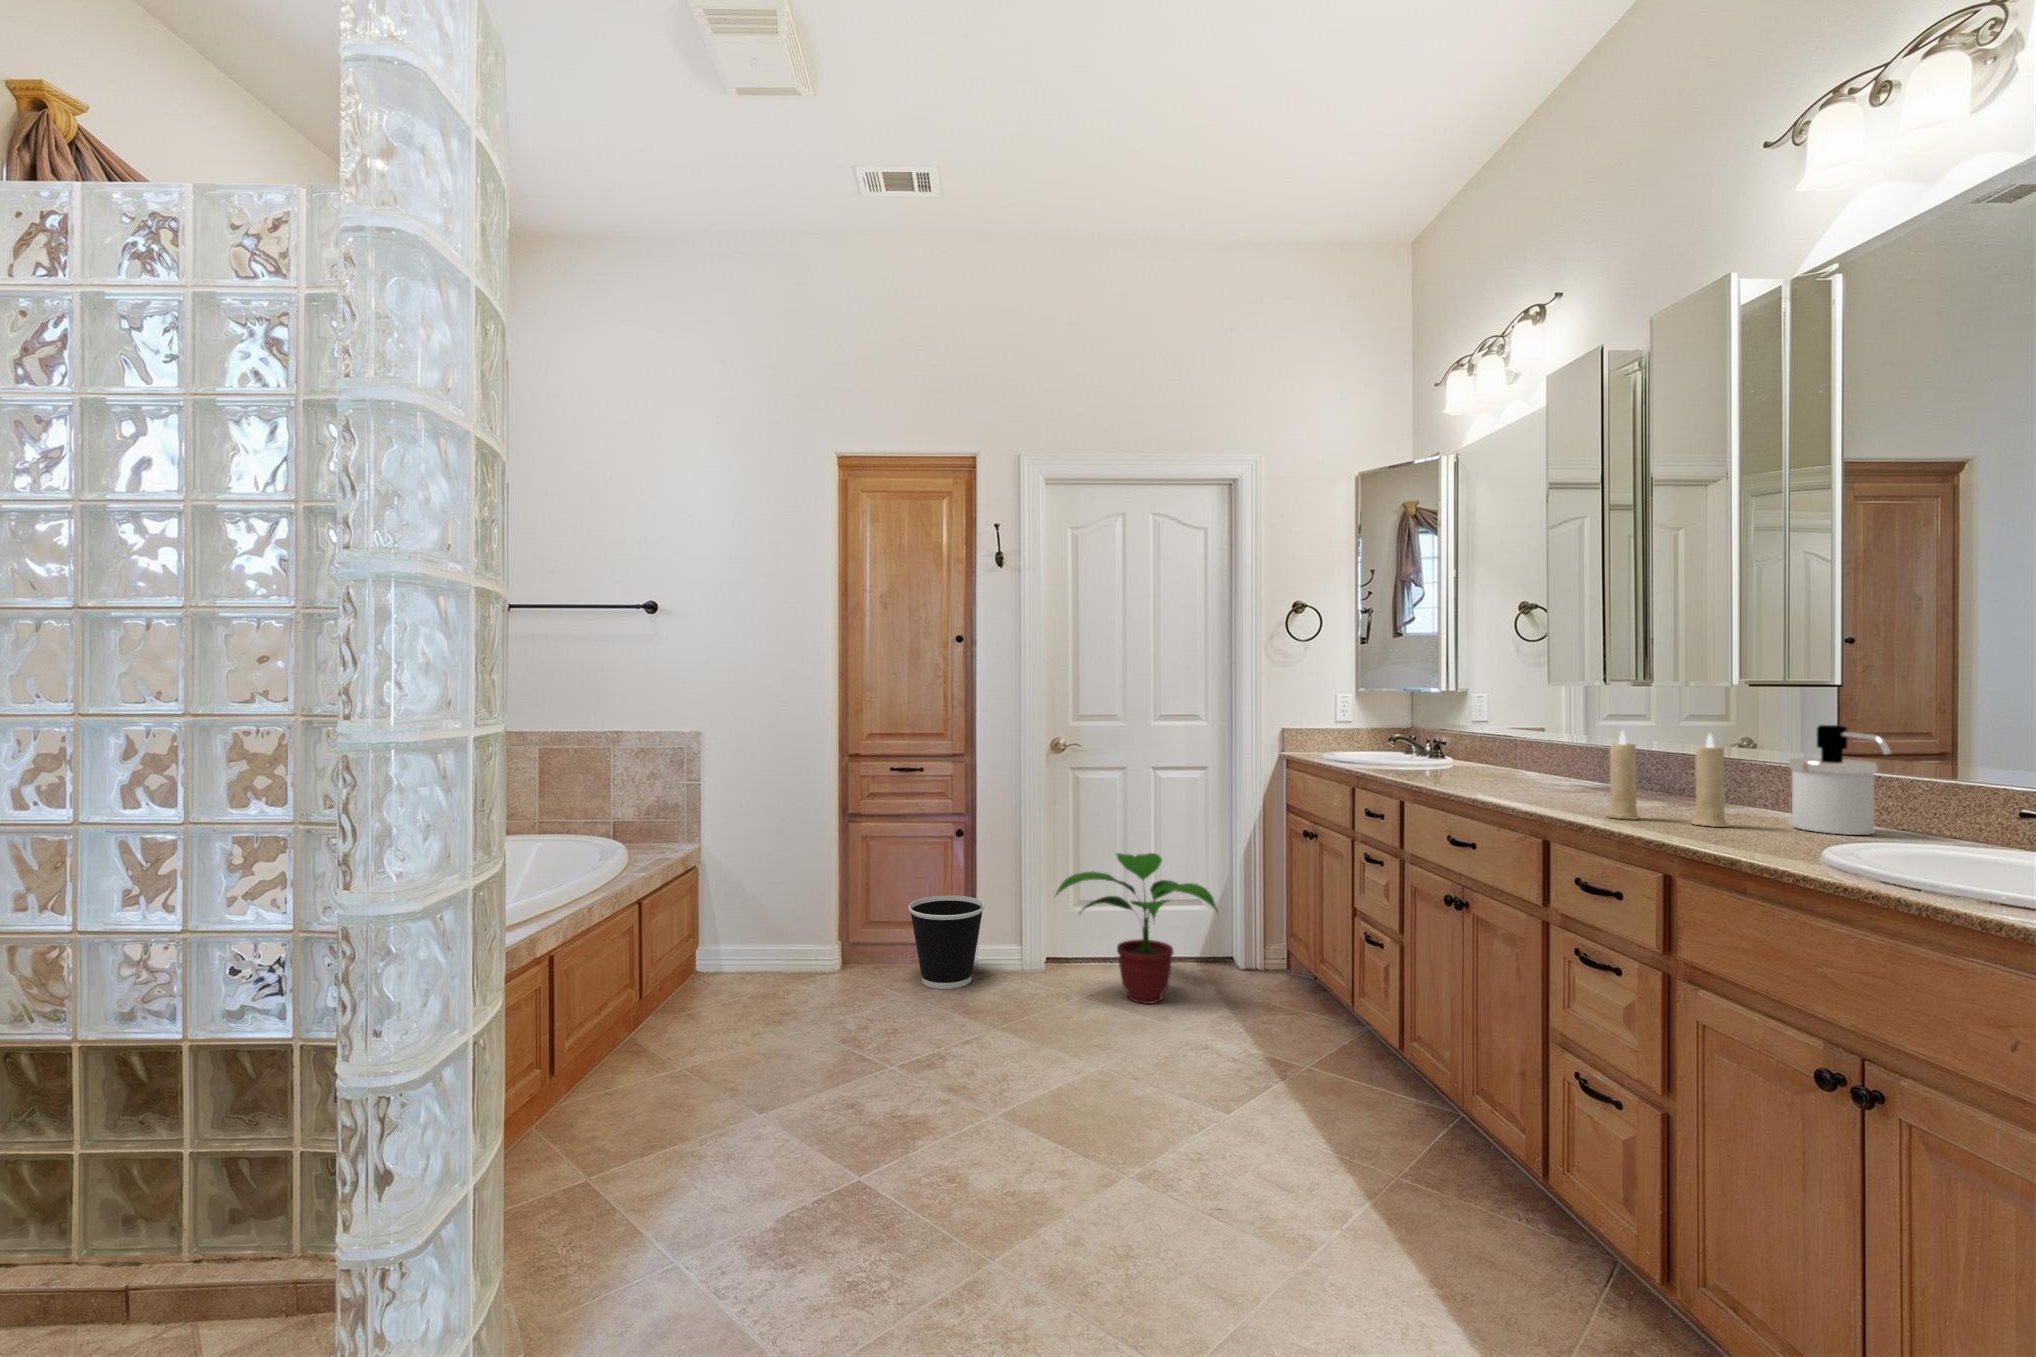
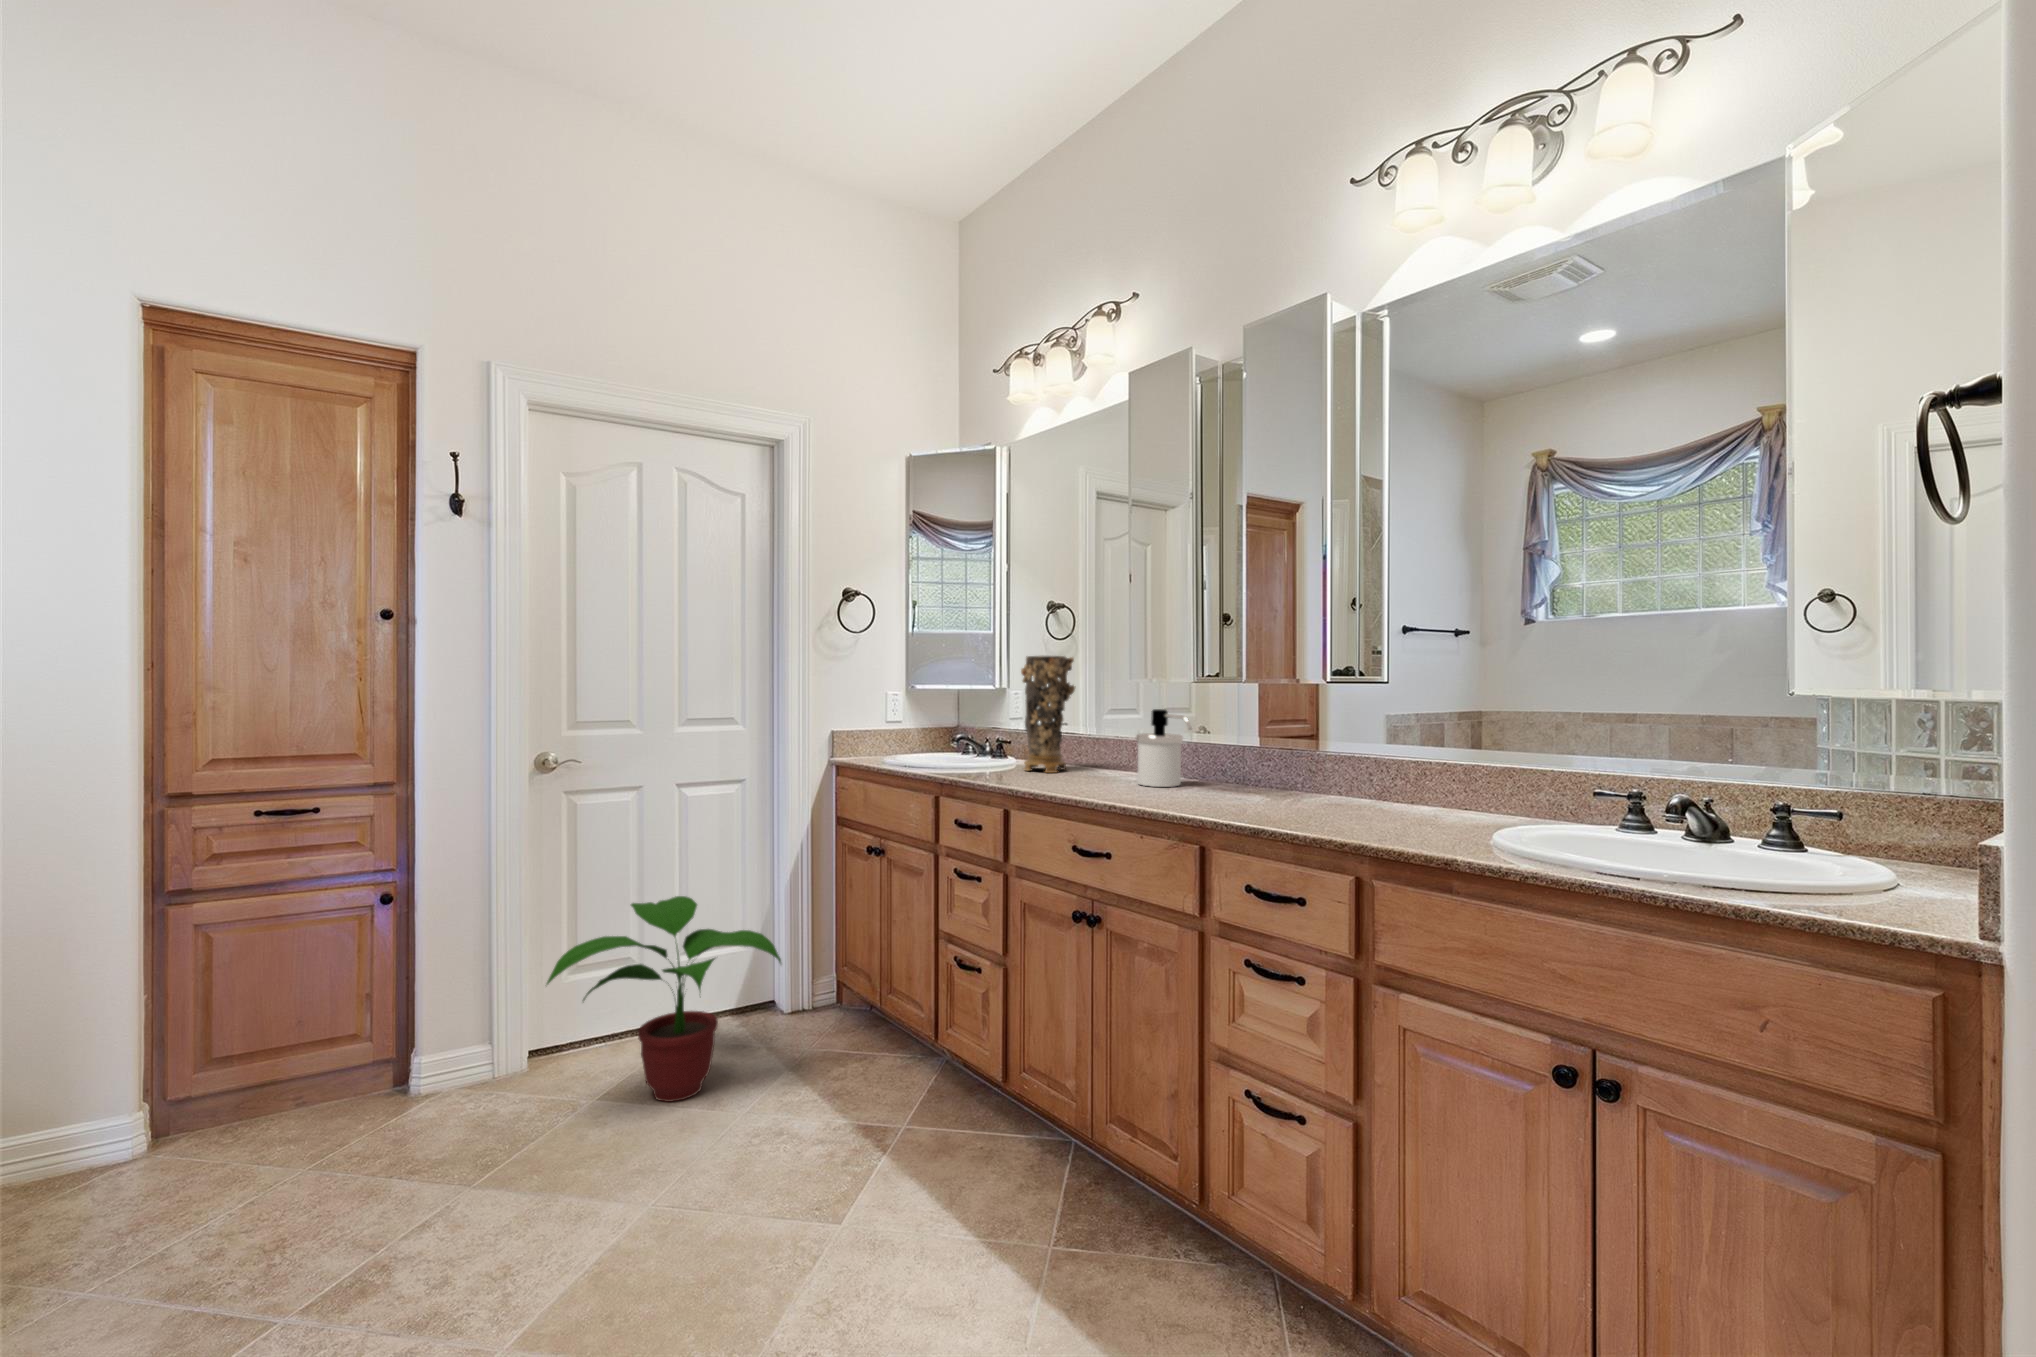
decorative vase: none [1437,661,1494,773] -> present [1021,656,1075,773]
soap dispenser: present [1789,725,1891,835] -> present [1136,709,1192,787]
candle: present [1607,732,1728,827] -> none [1260,726,1360,820]
wastebasket: present [909,896,984,989] -> none [256,1007,413,1174]

